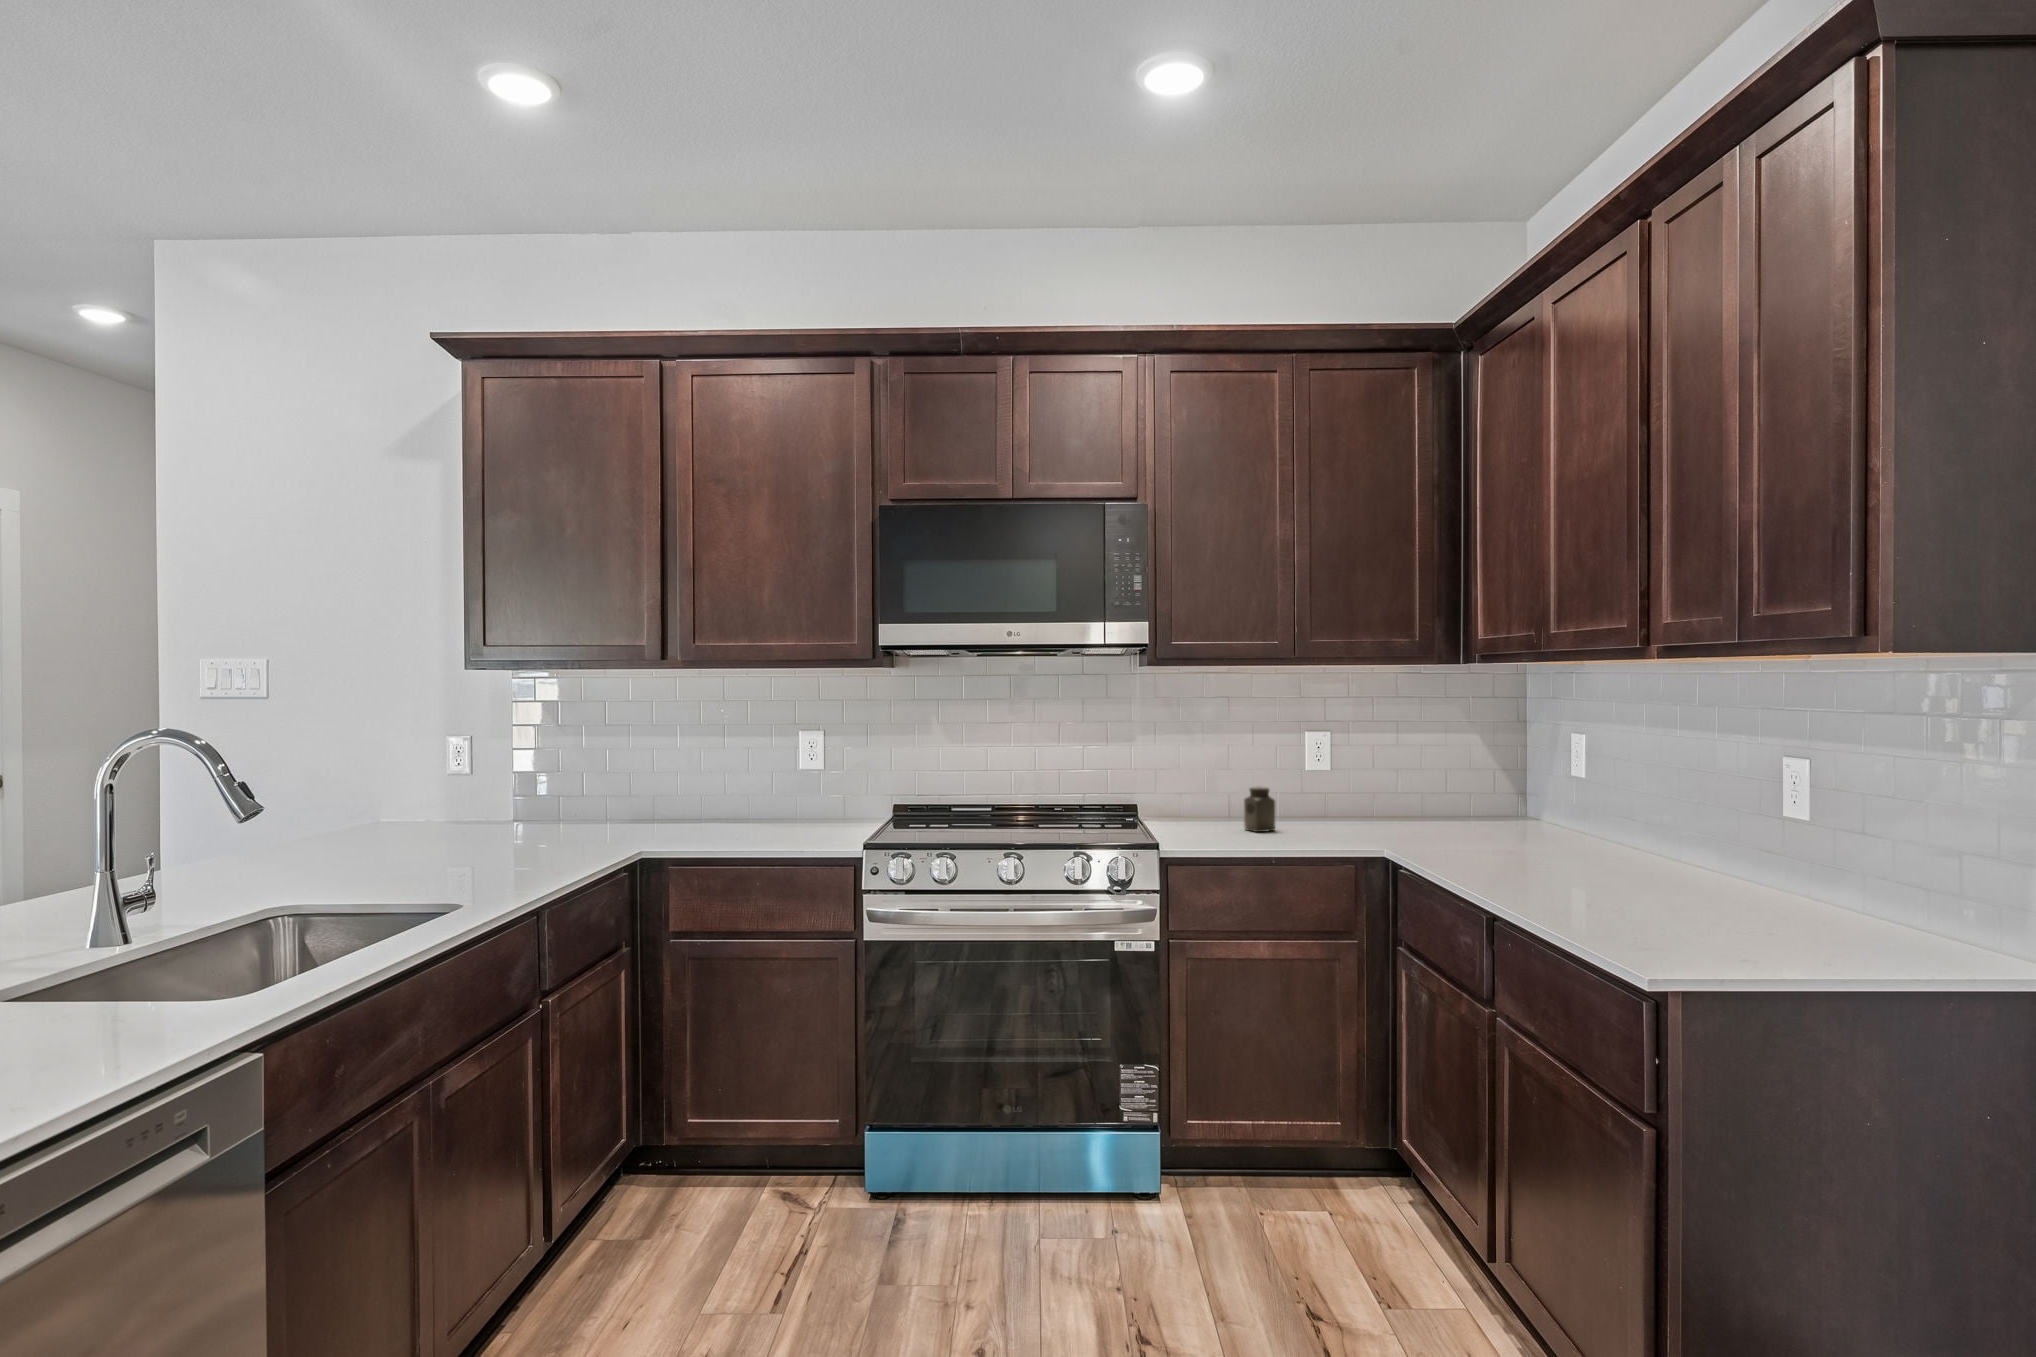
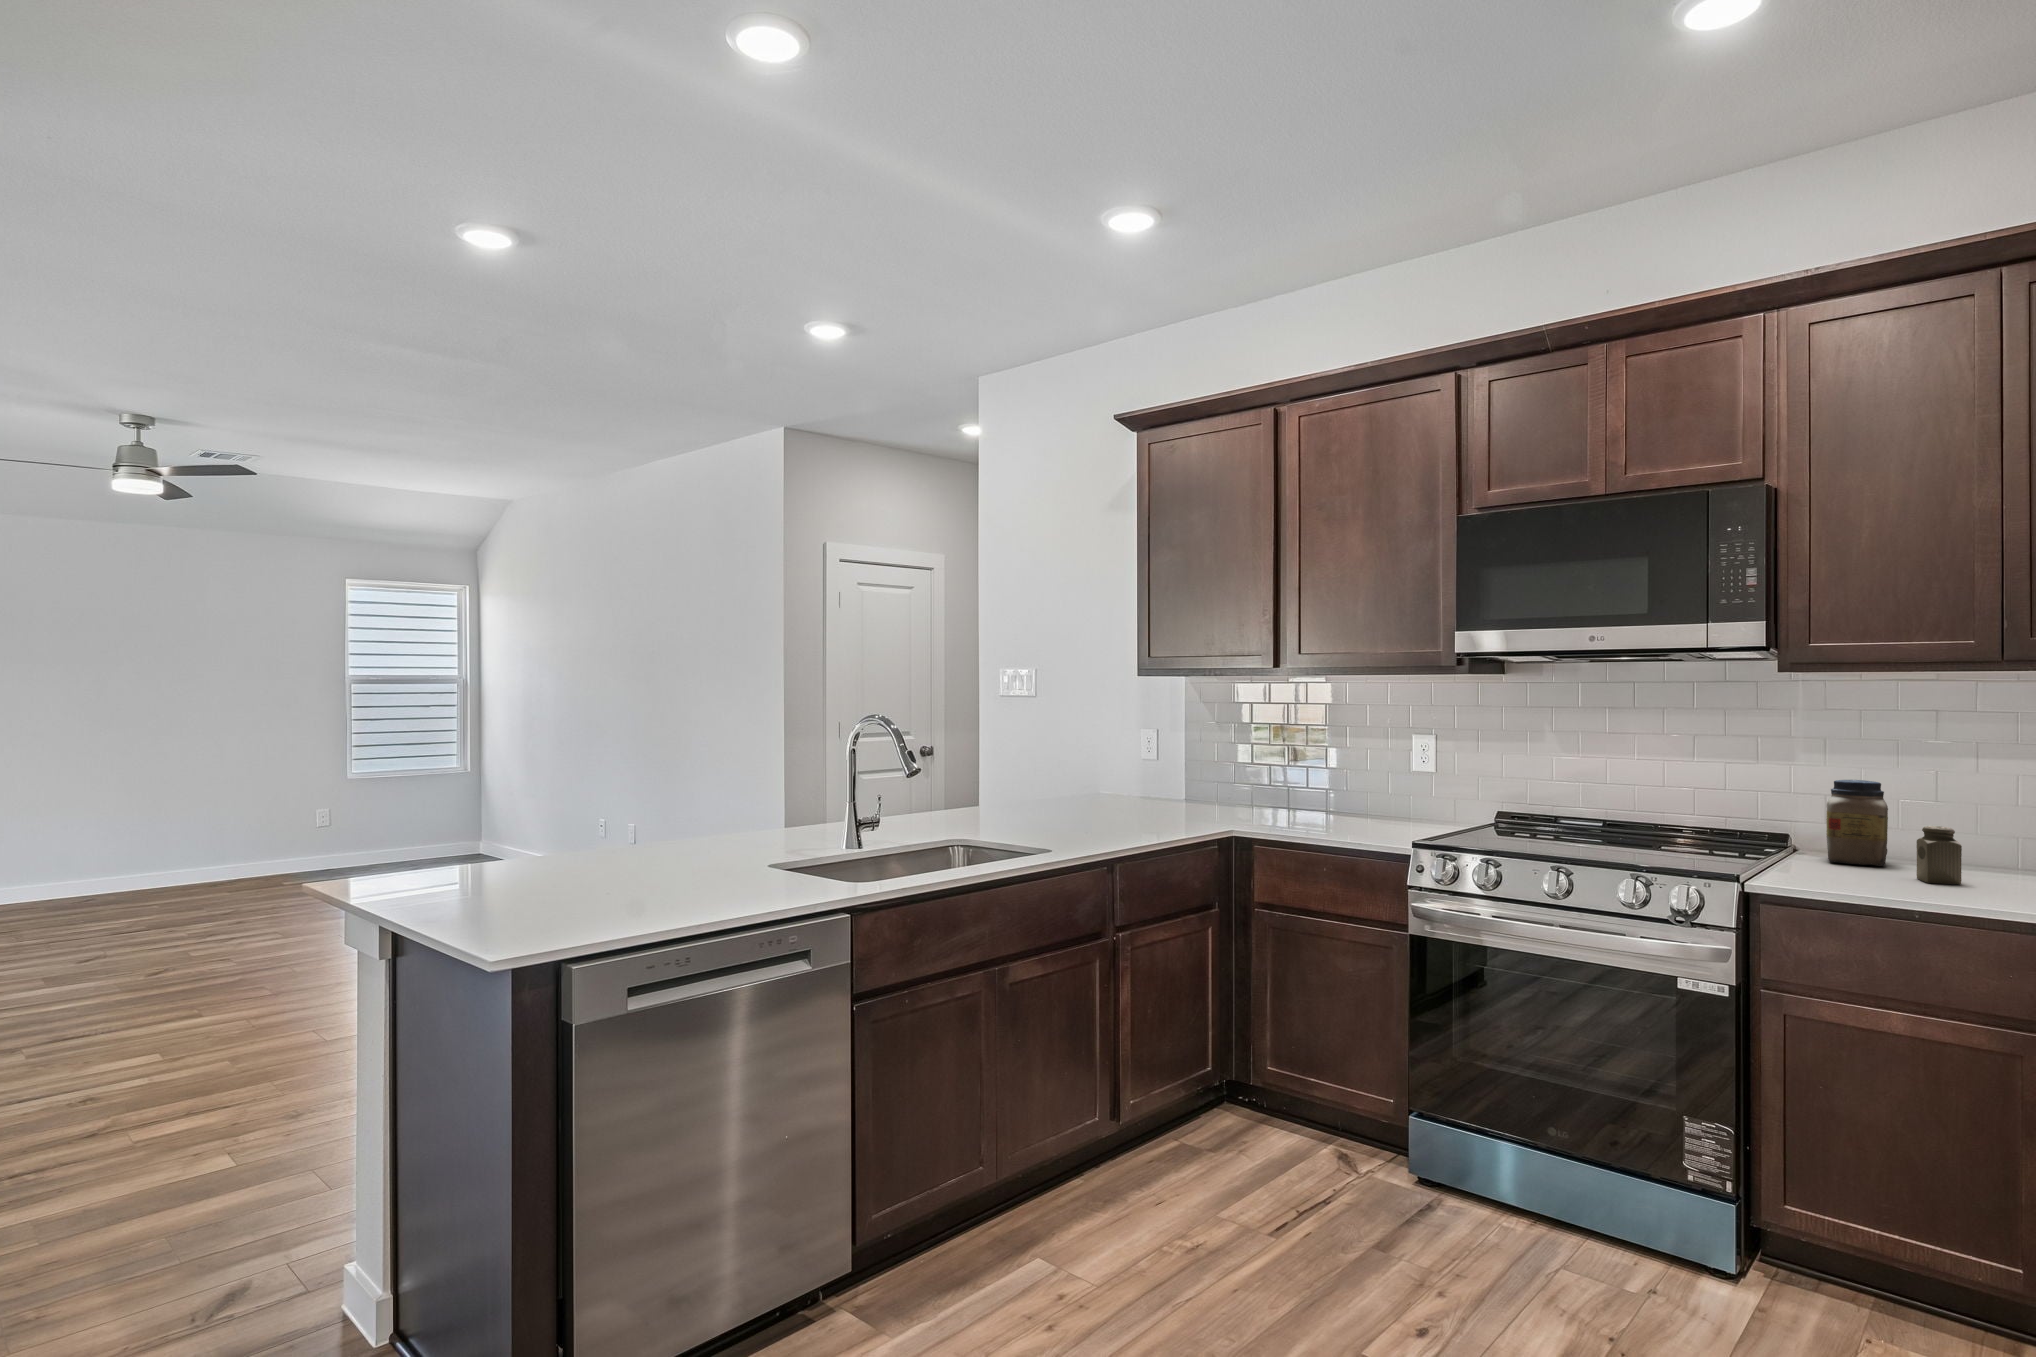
jar: none [1168,753,1214,824] -> present [1826,780,1888,866]

